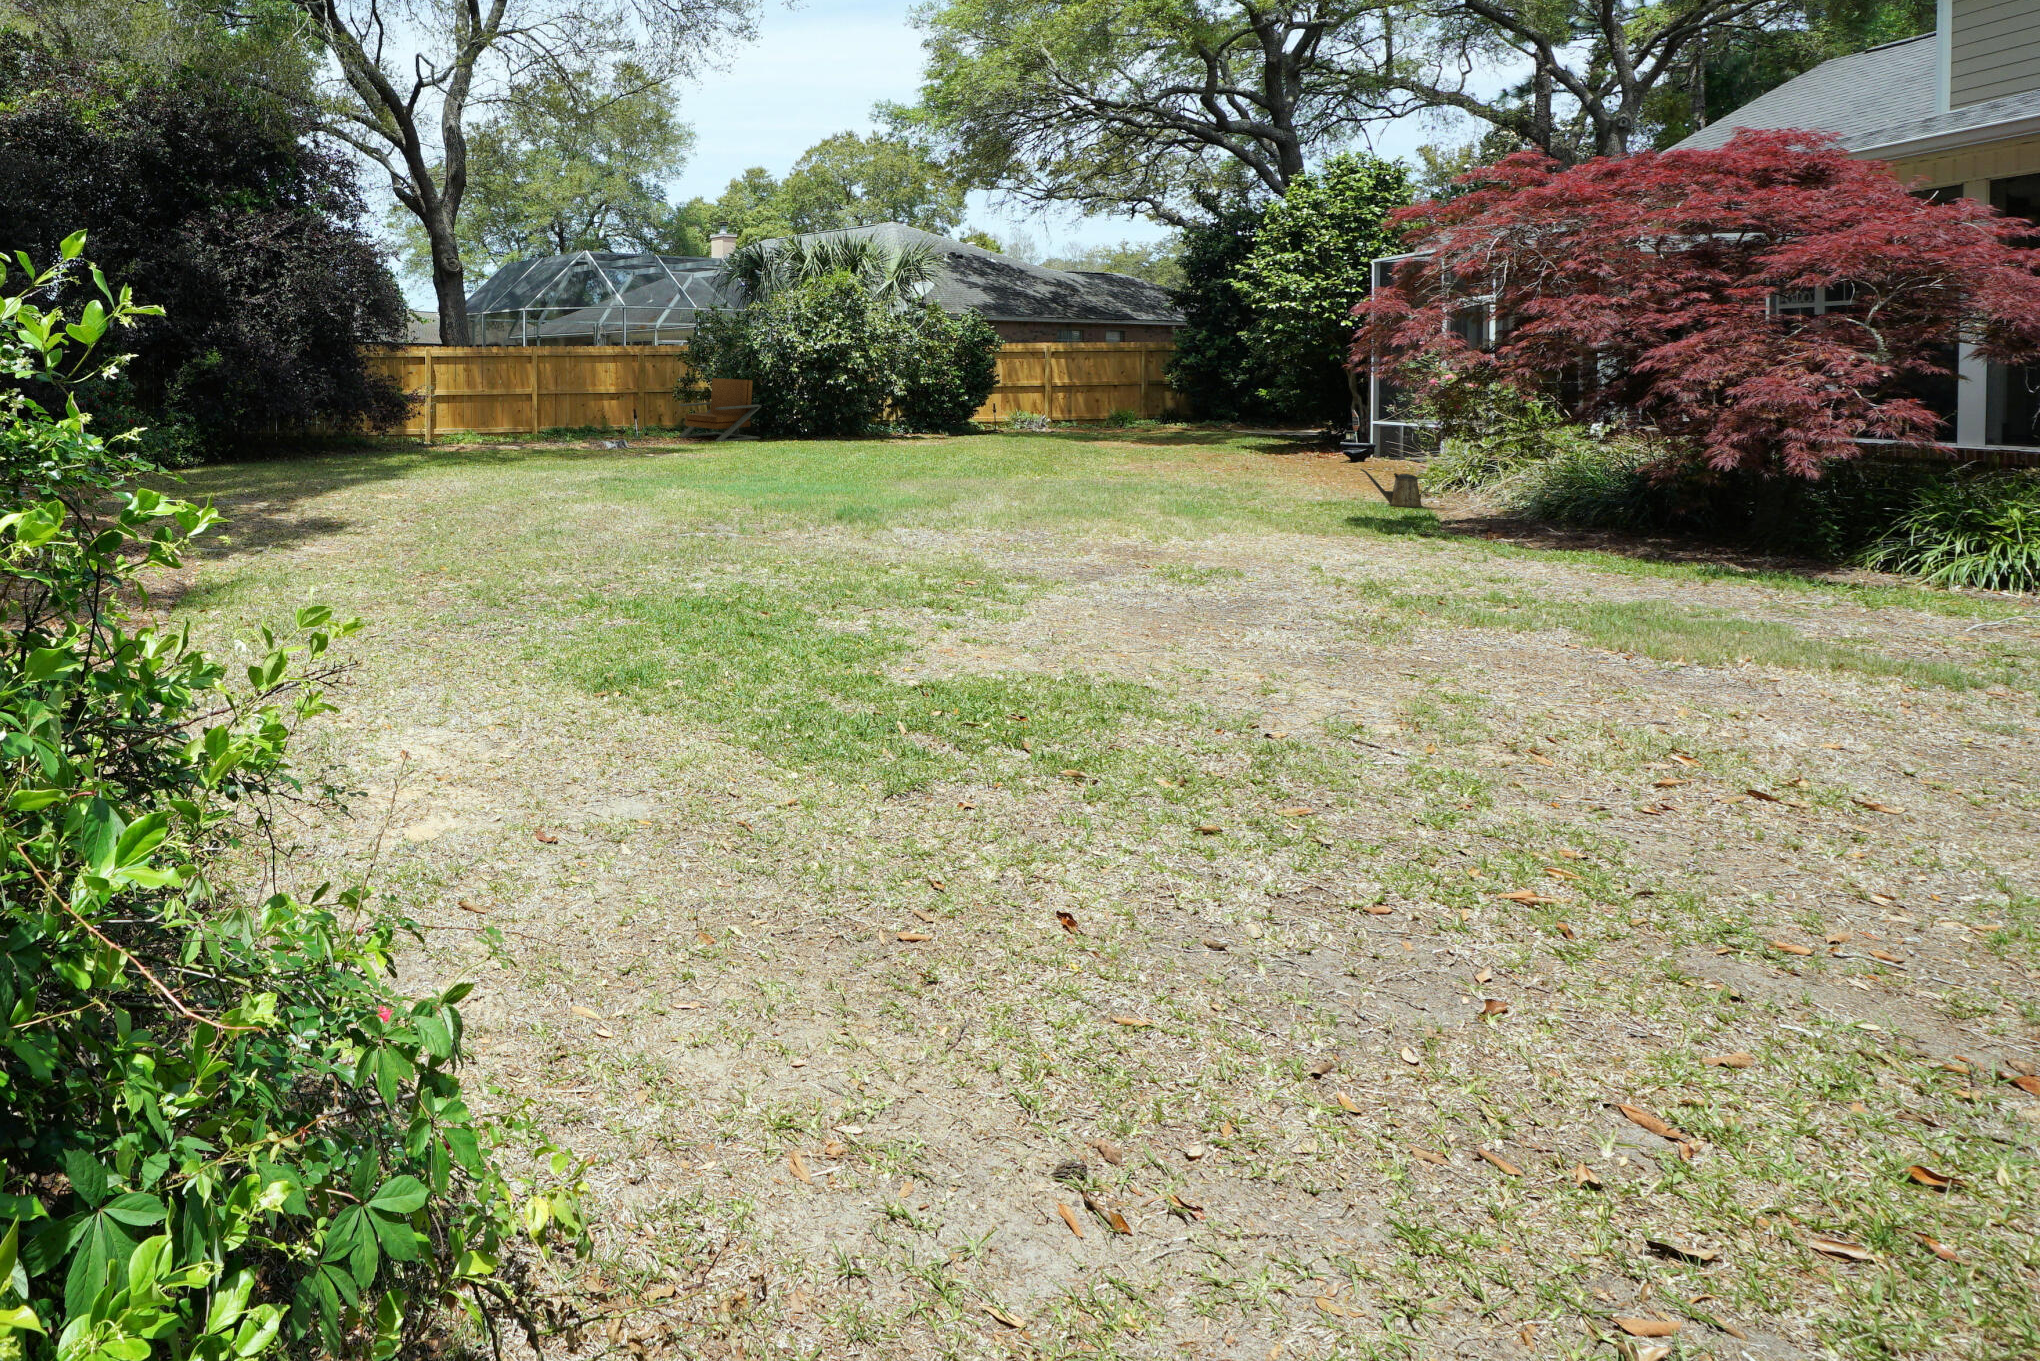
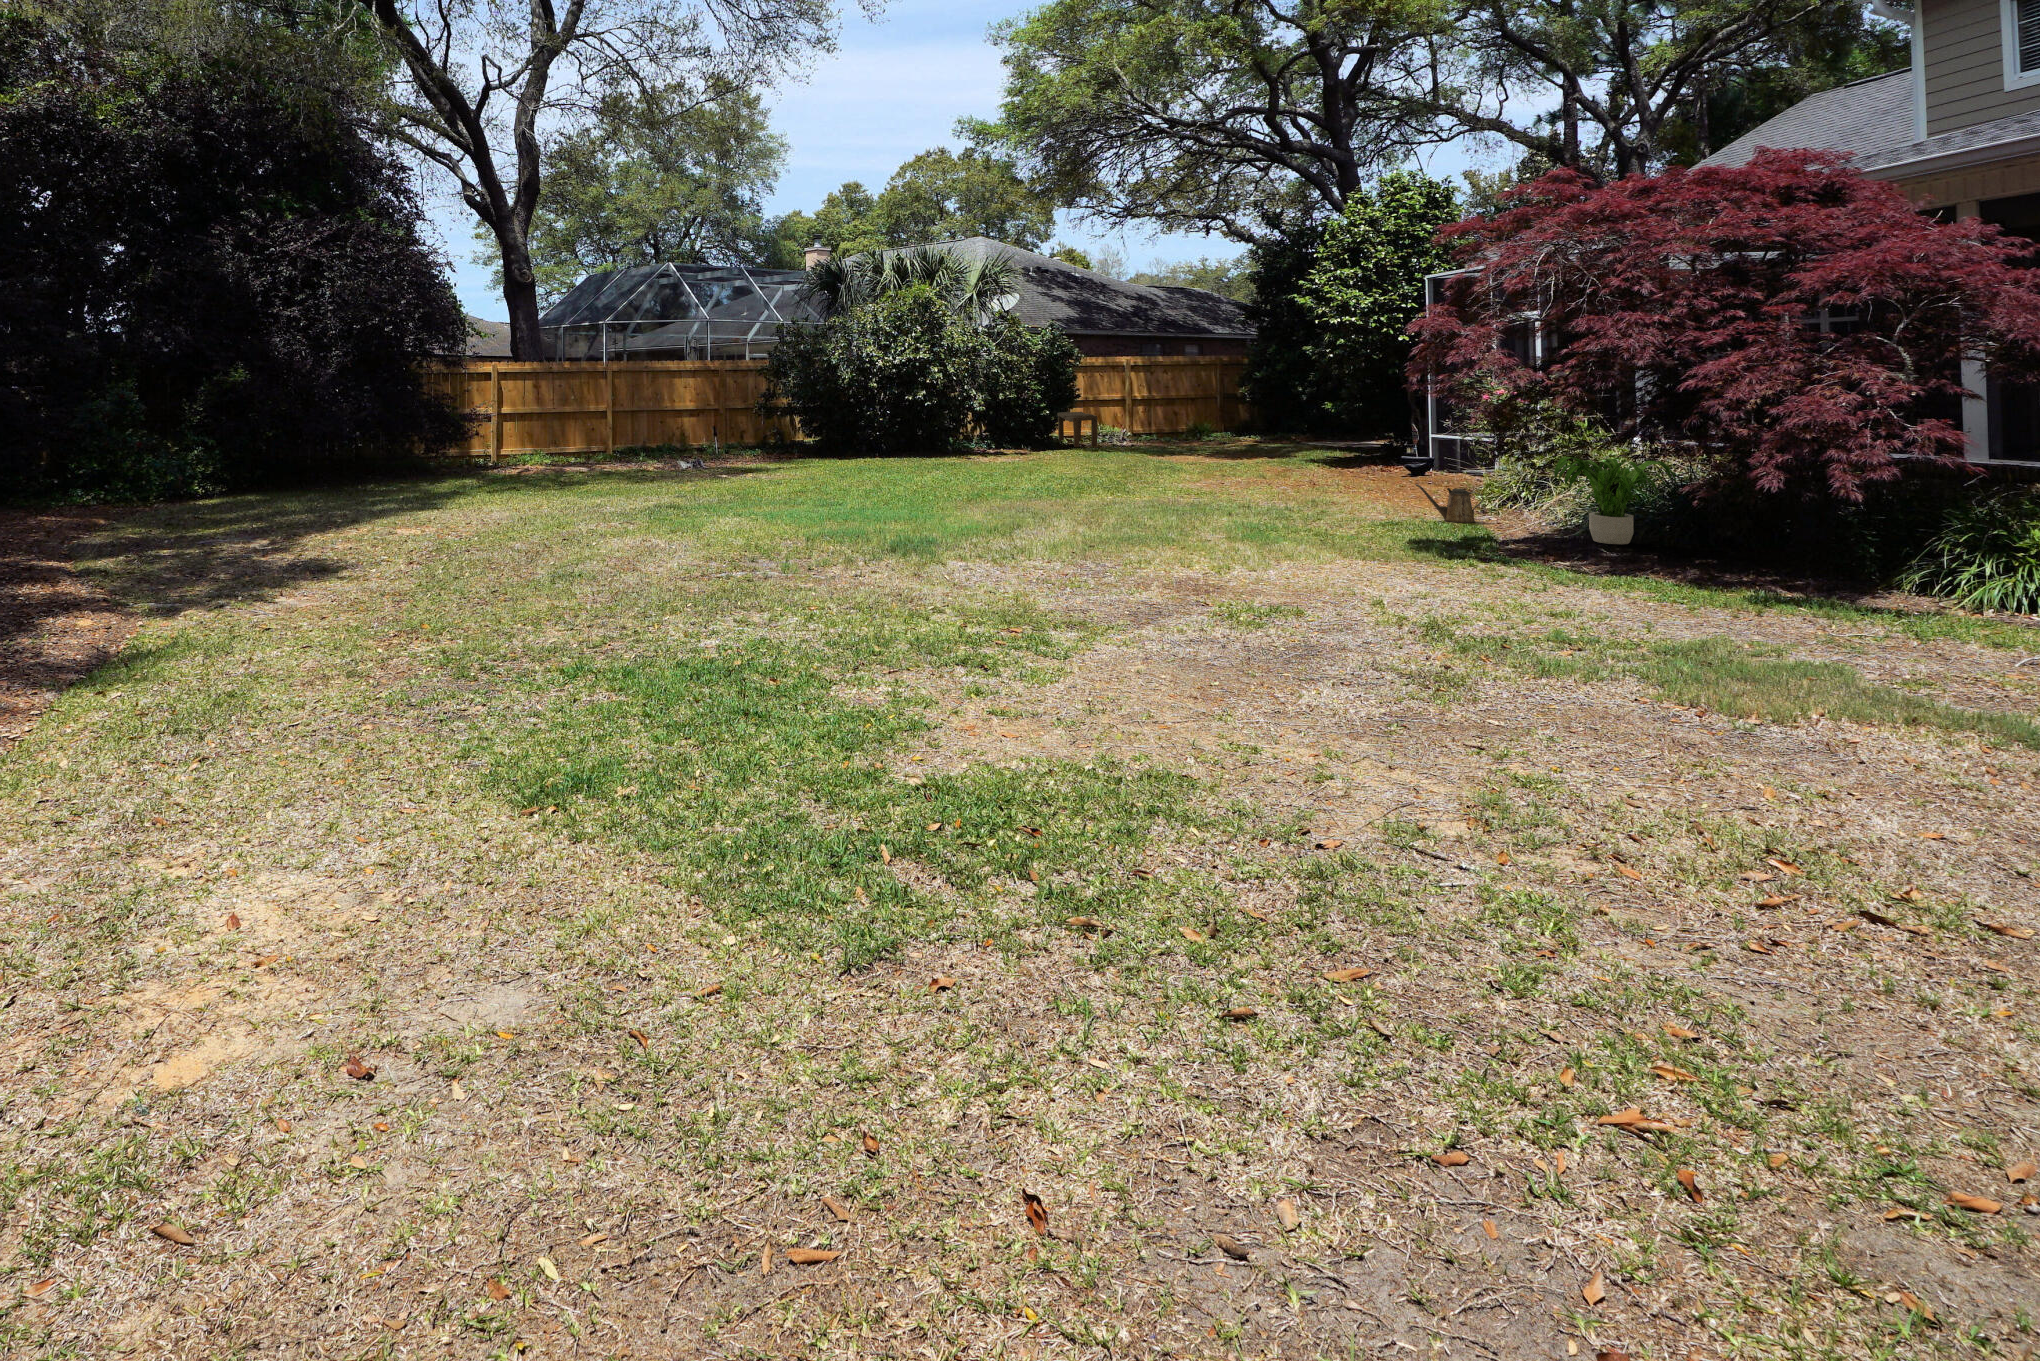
lounge chair: present [679,378,762,441] -> none [761,391,843,457]
bench: none [977,400,1019,436] -> present [1057,412,1098,447]
potted plant: none [1506,441,1634,526] -> present [1554,457,1676,544]

